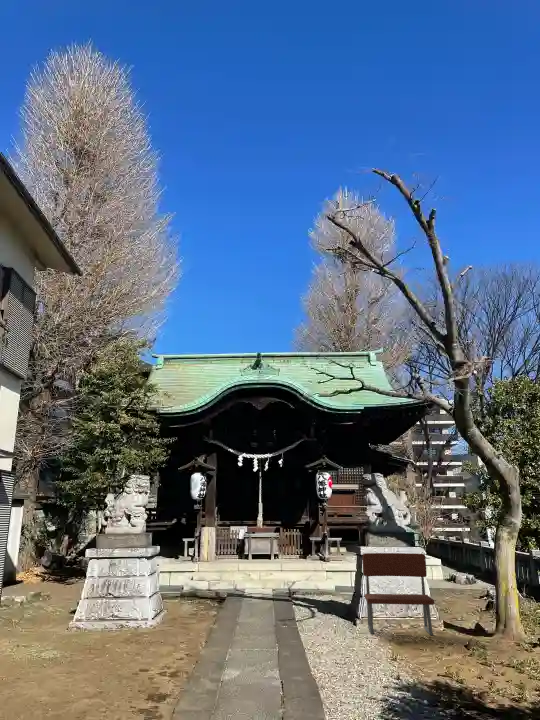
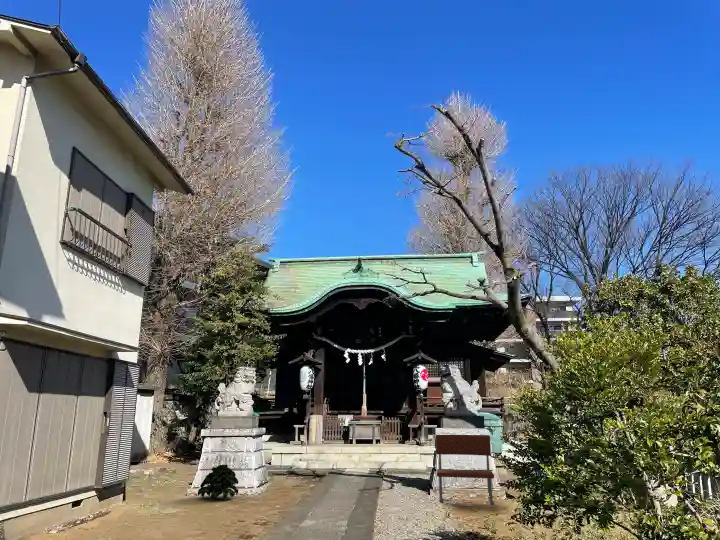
potted plant: none [81,593,131,638] -> present [198,464,238,500]

